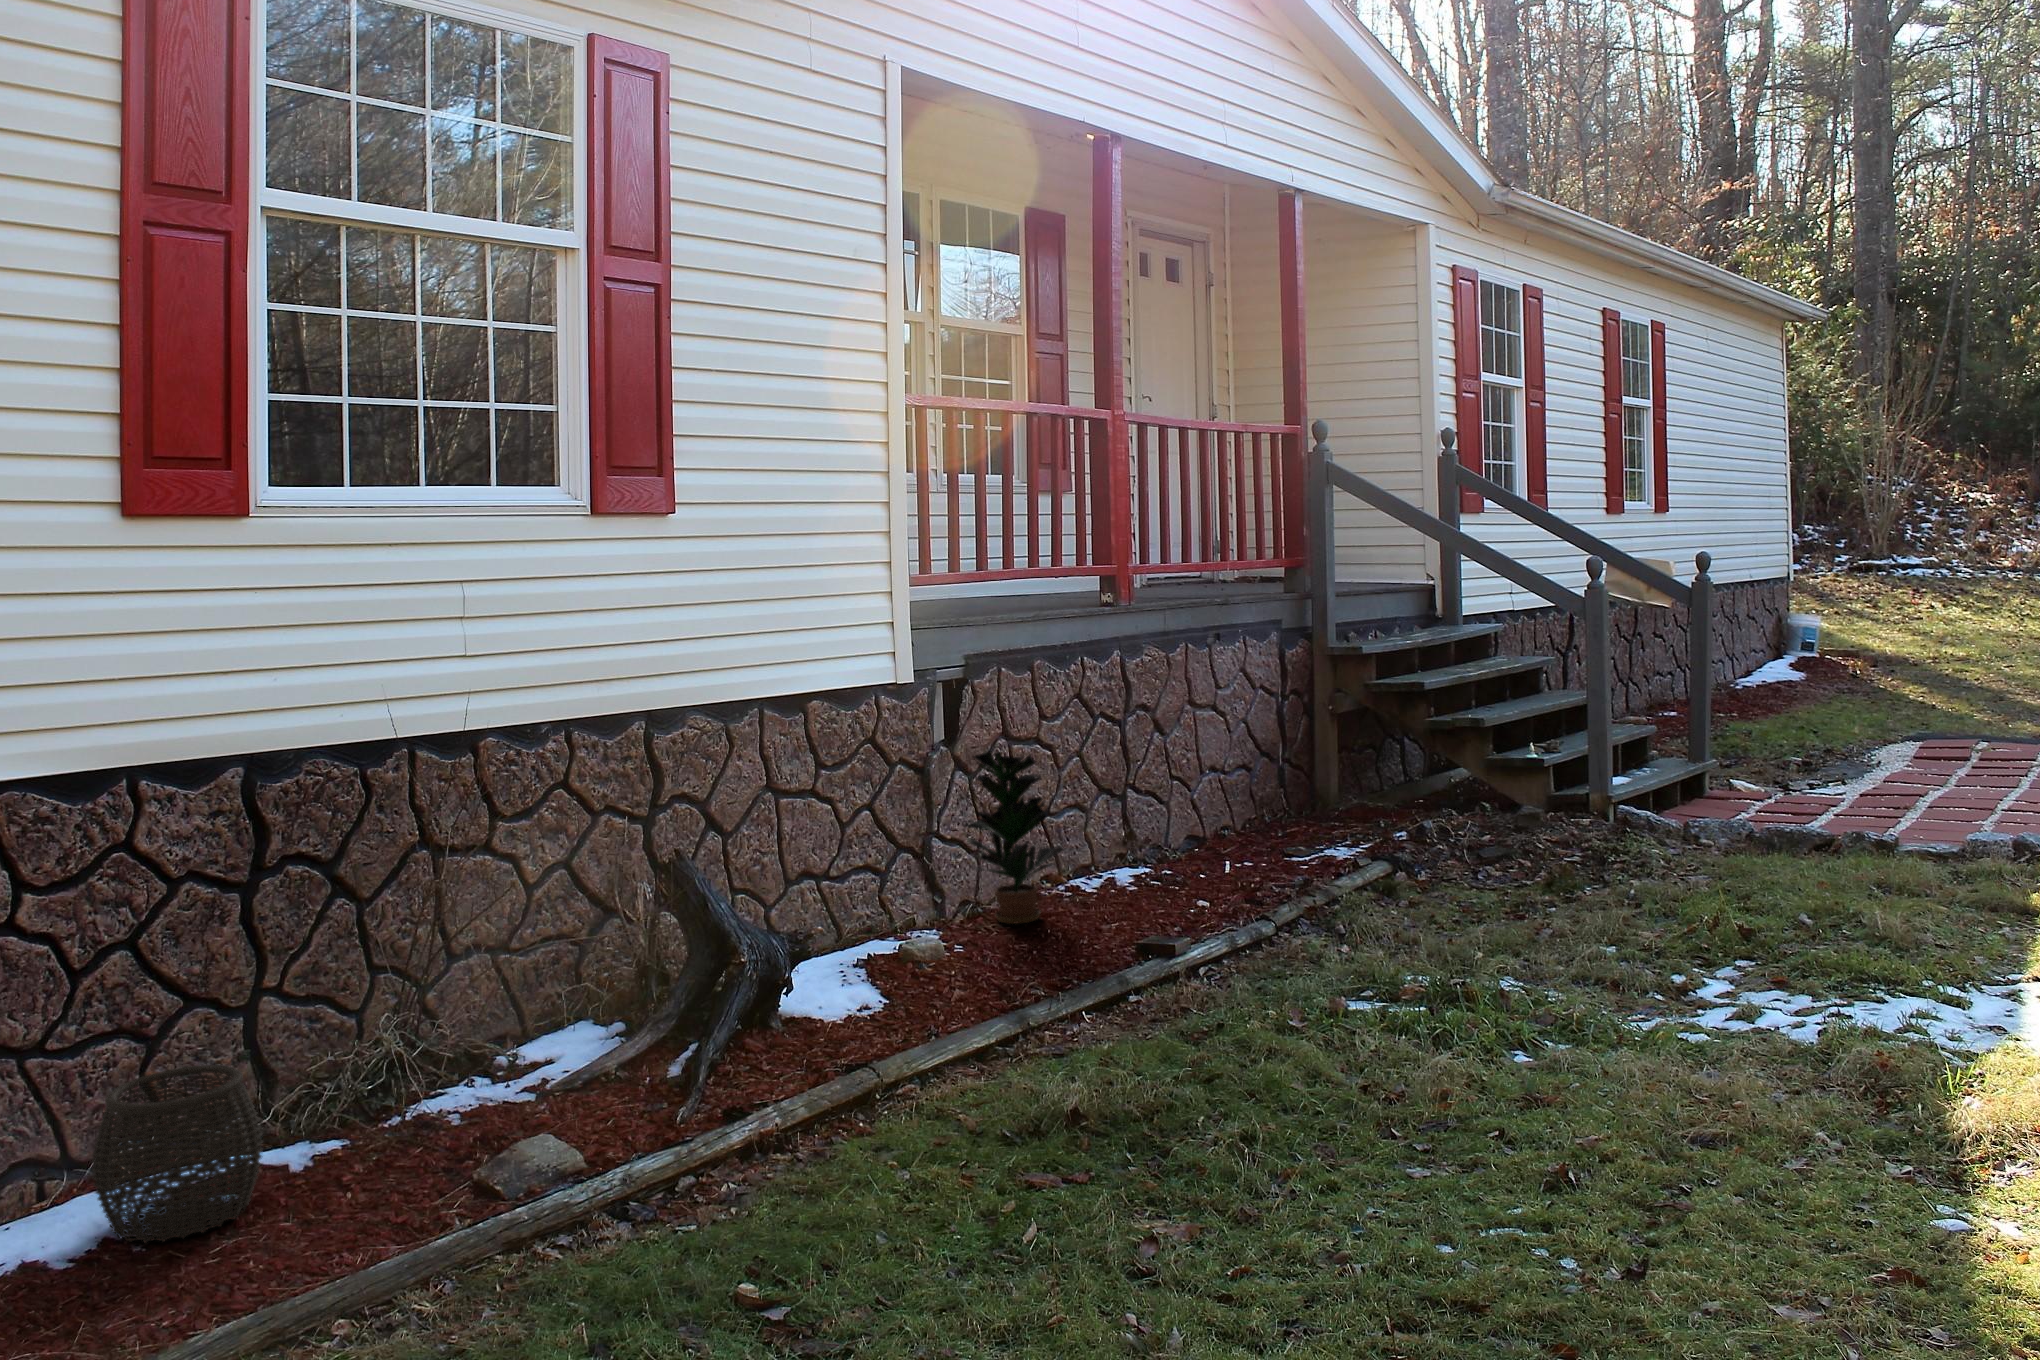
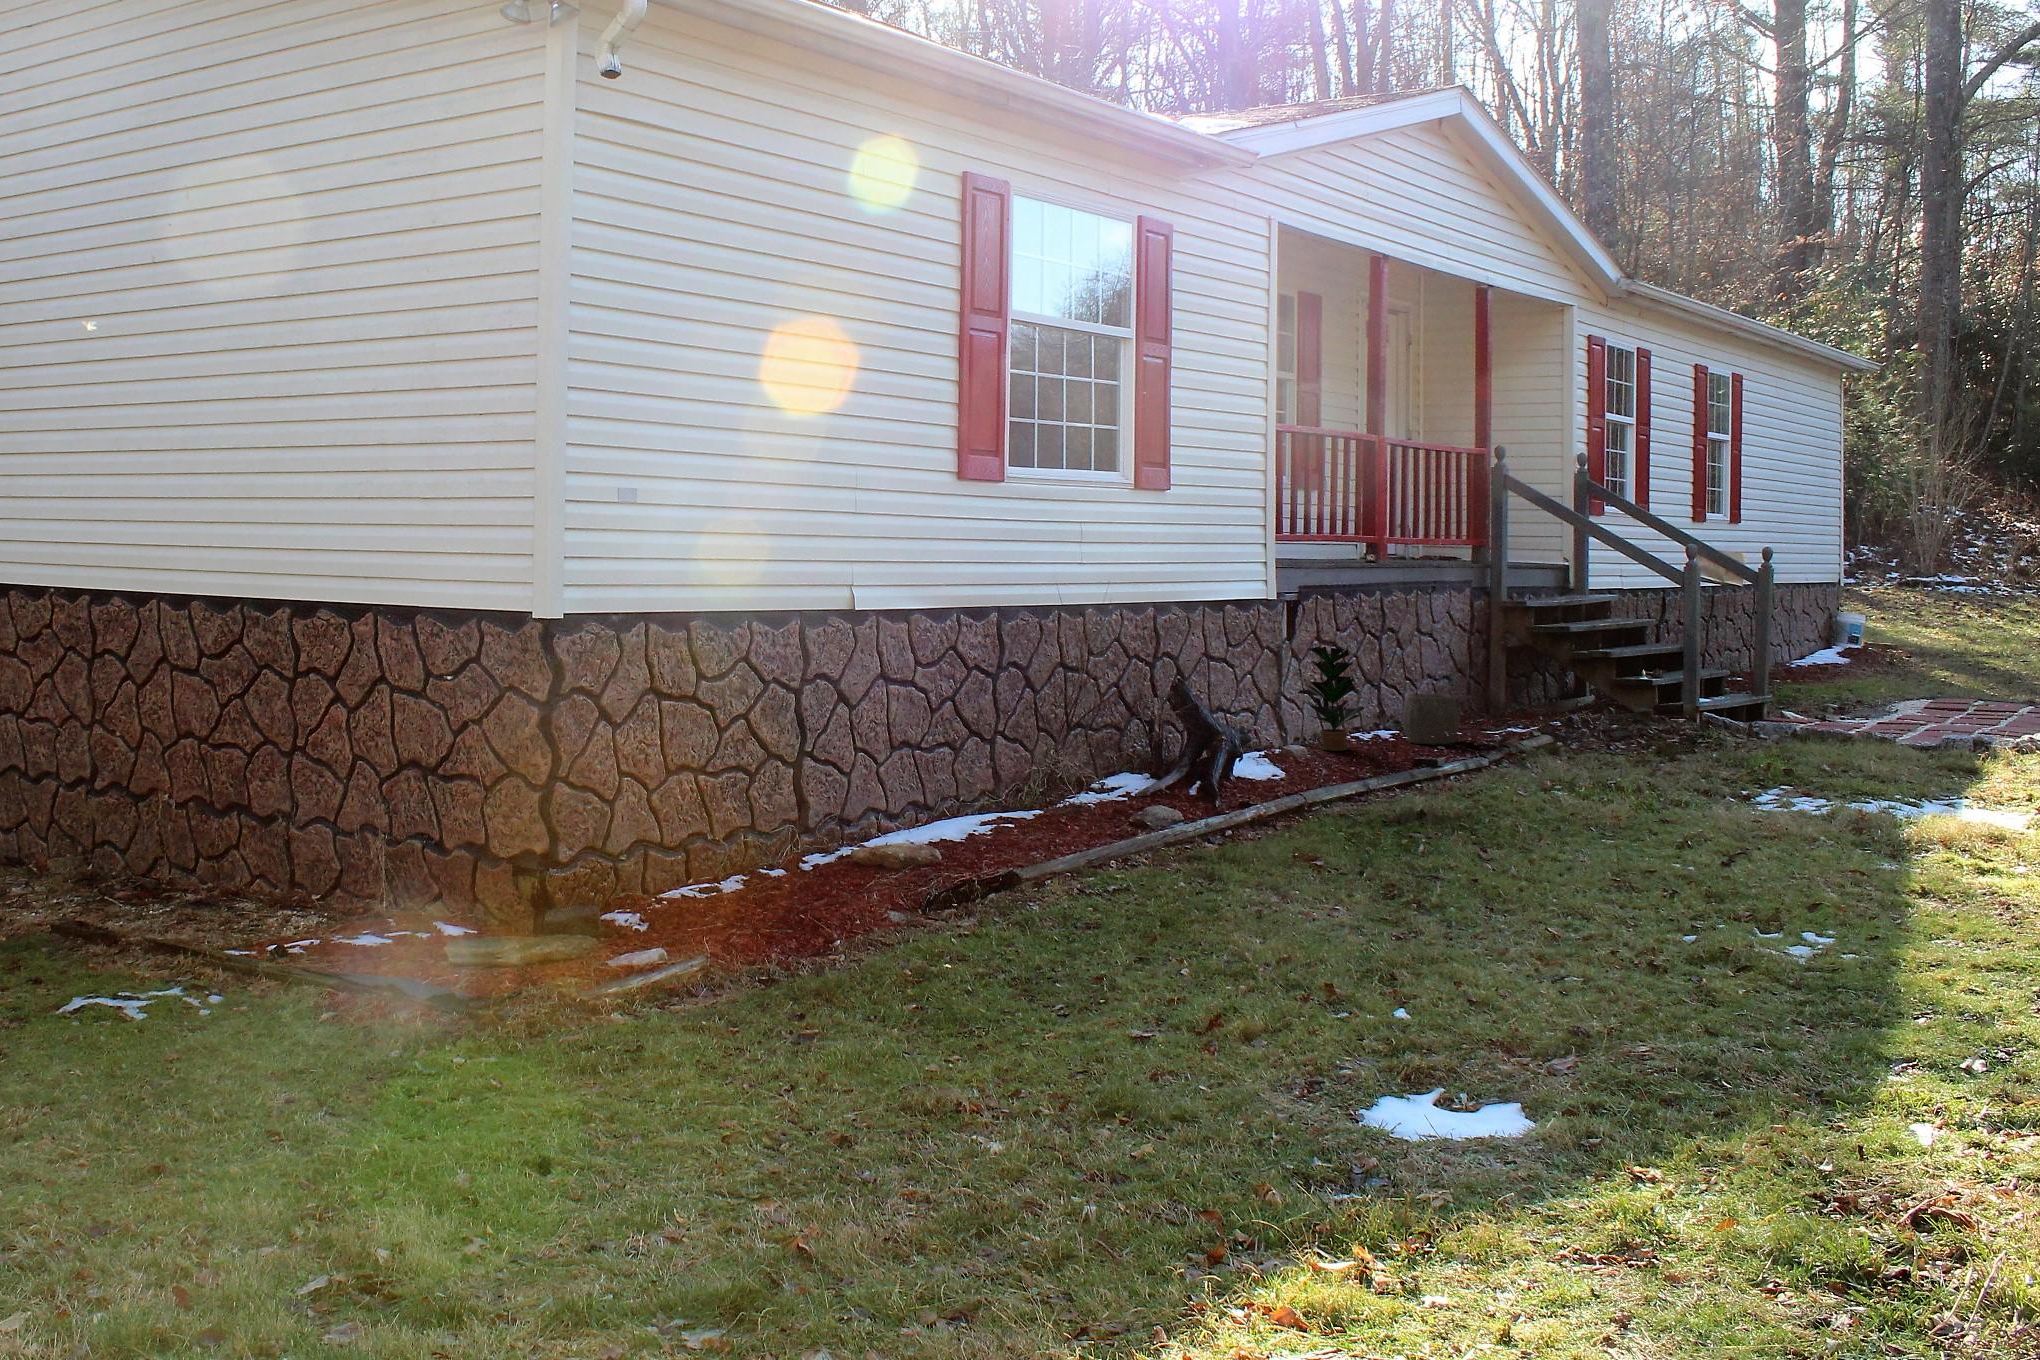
woven basket: present [92,1065,263,1243] -> present [1402,694,1460,744]

